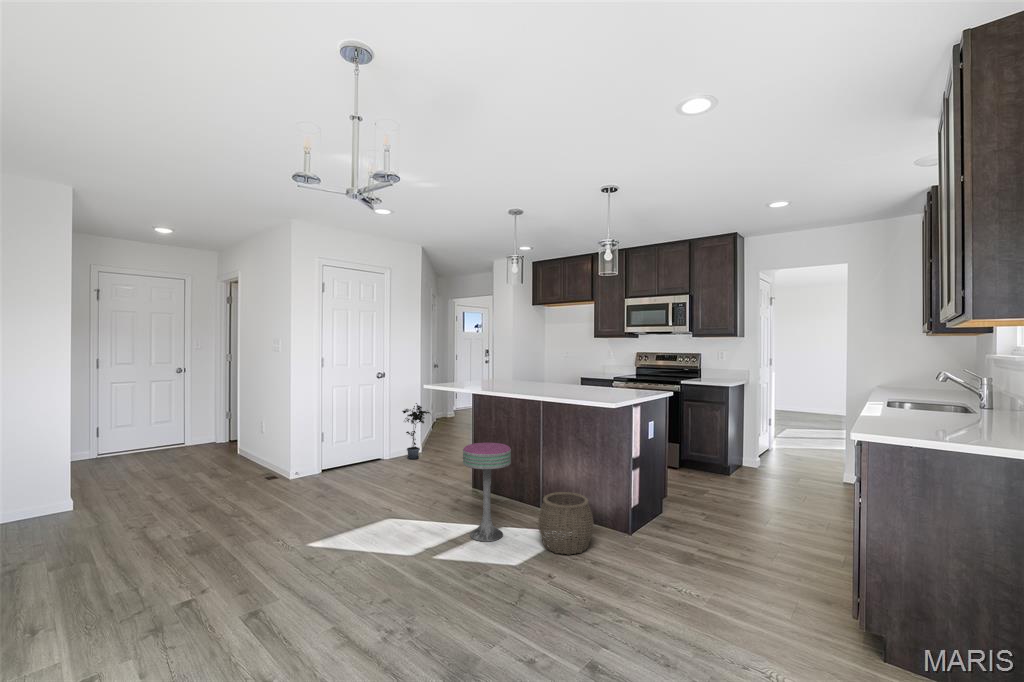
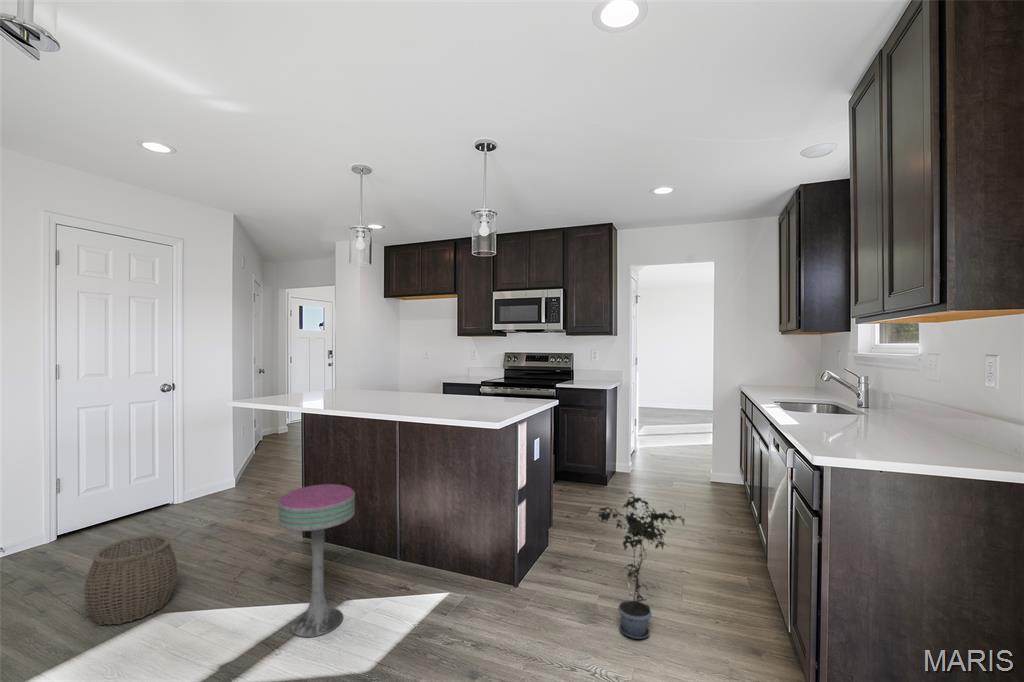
potted plant: present [402,403,430,459] -> present [598,492,684,639]
woven basket: present [538,492,593,554] -> present [84,535,178,625]

